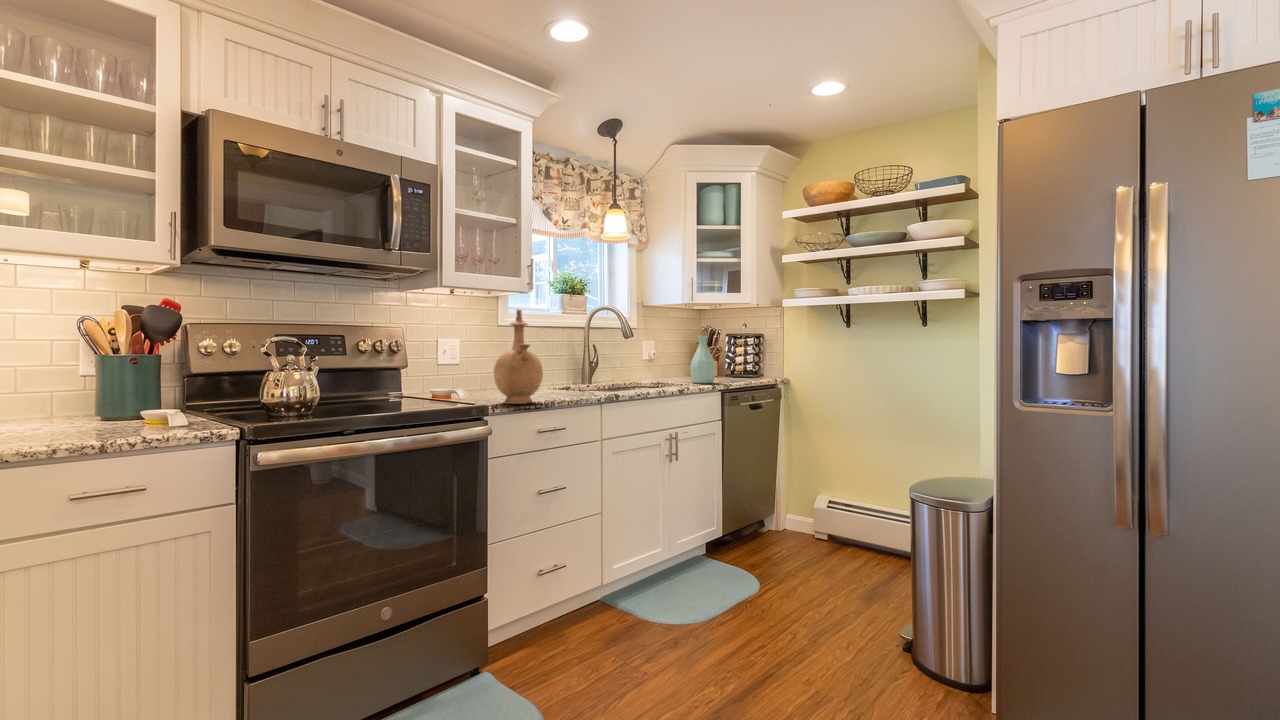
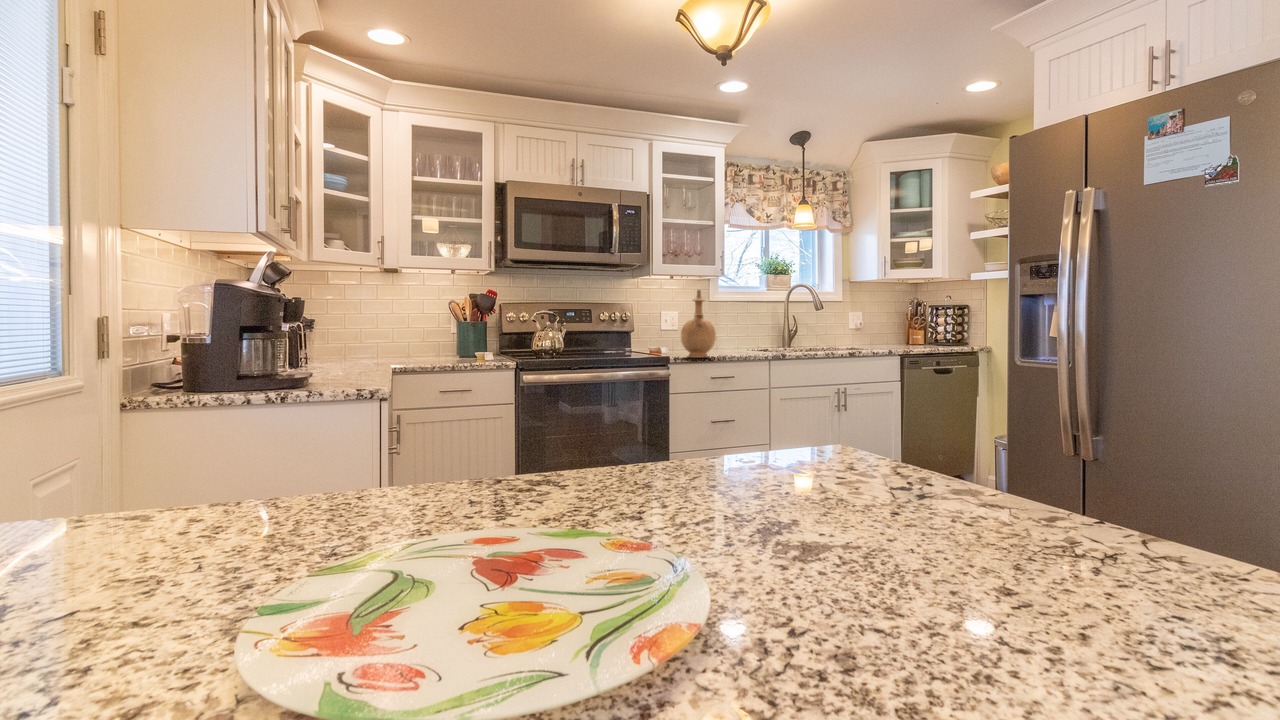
bottle: present [690,331,716,383] -> none [877,304,900,350]

